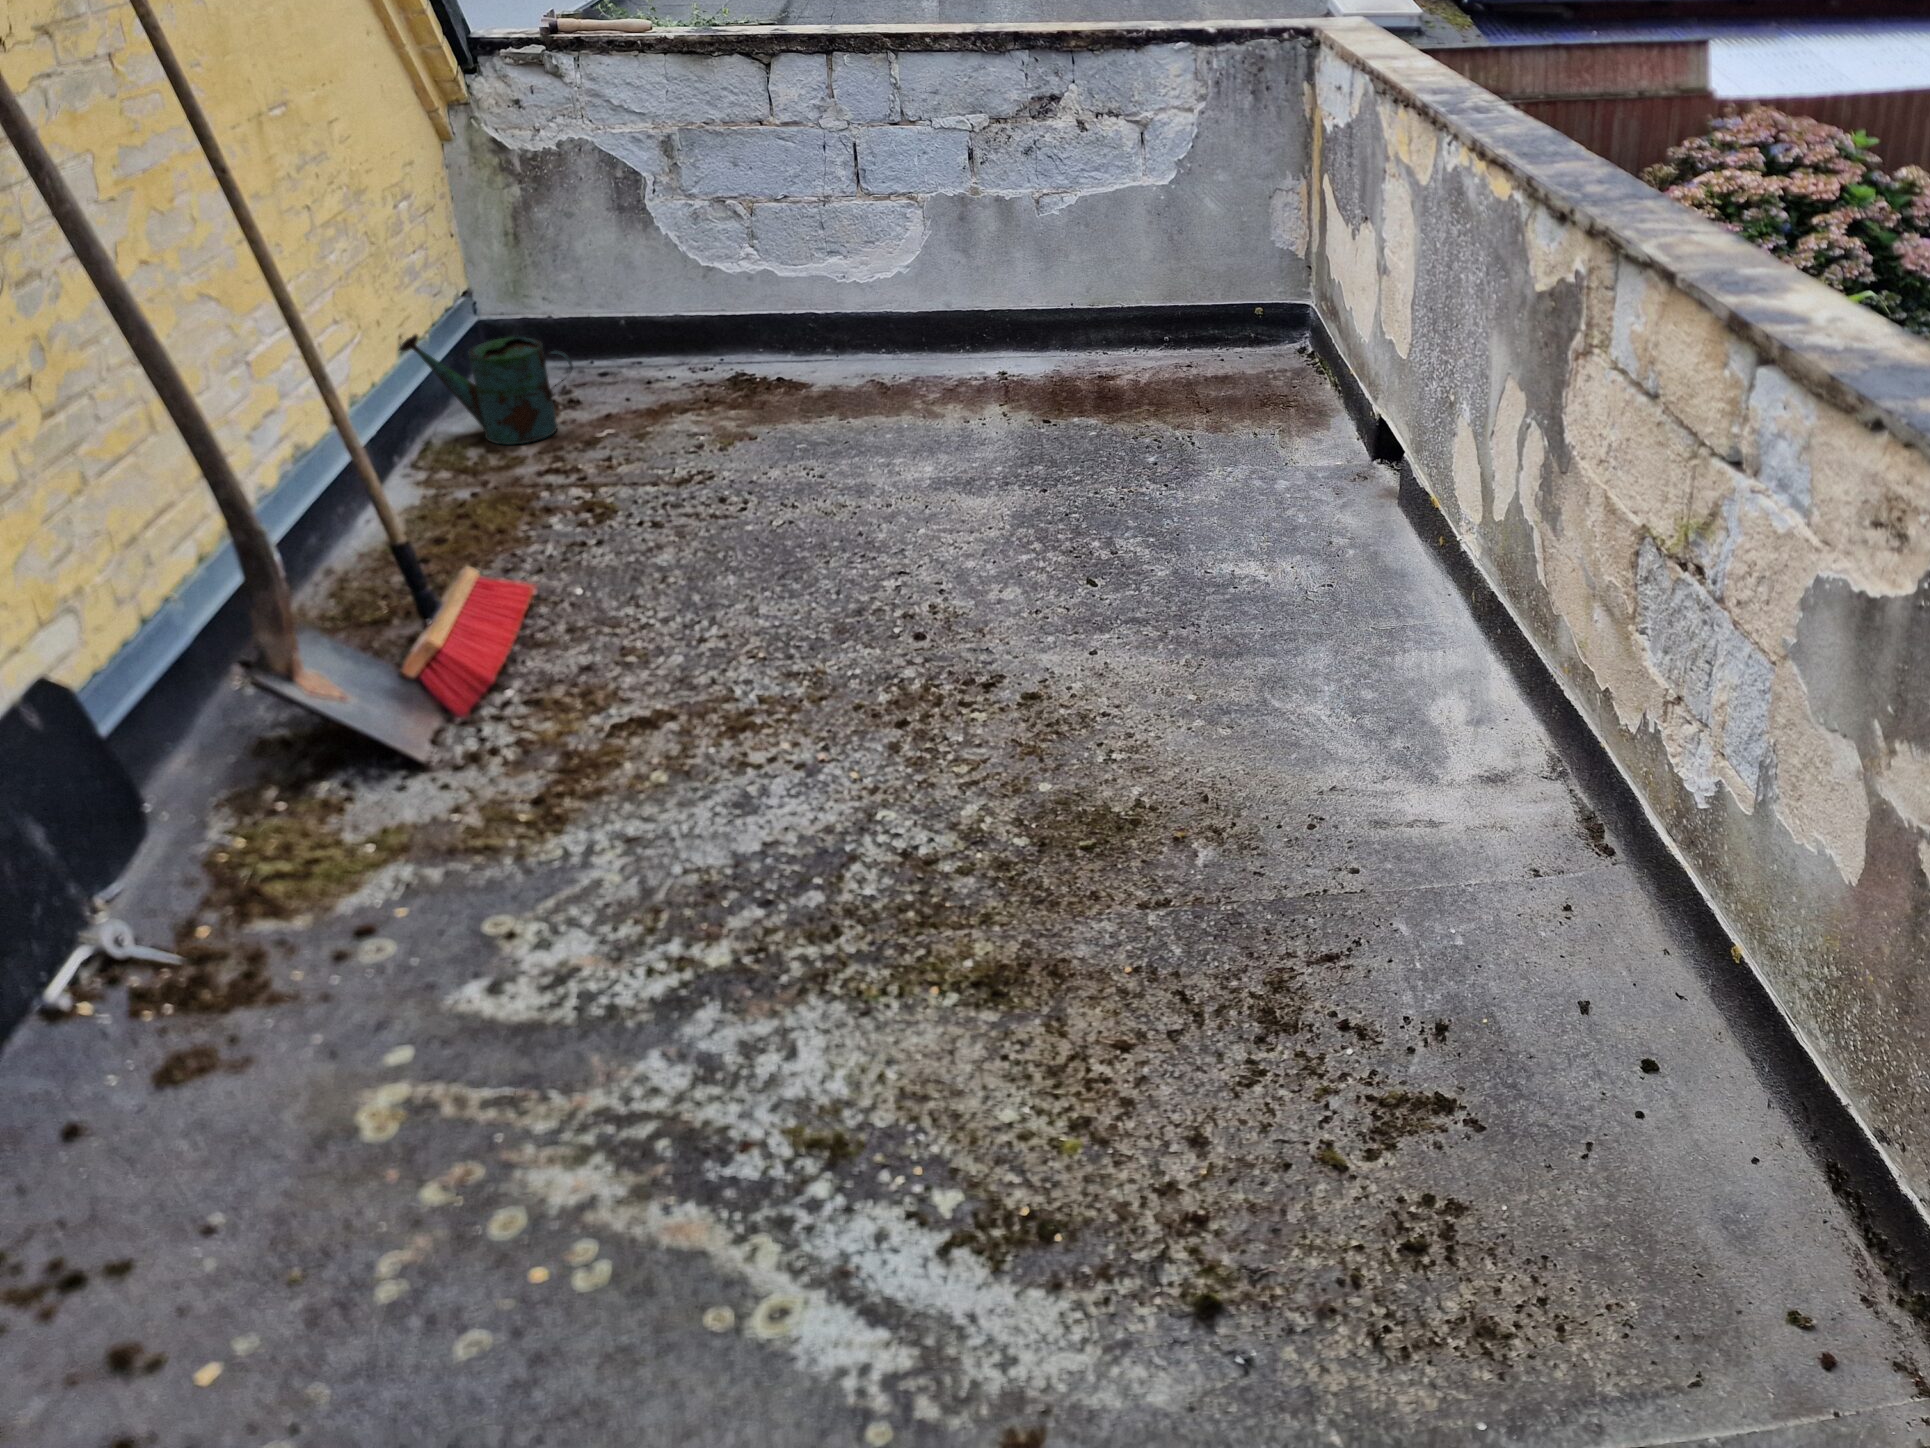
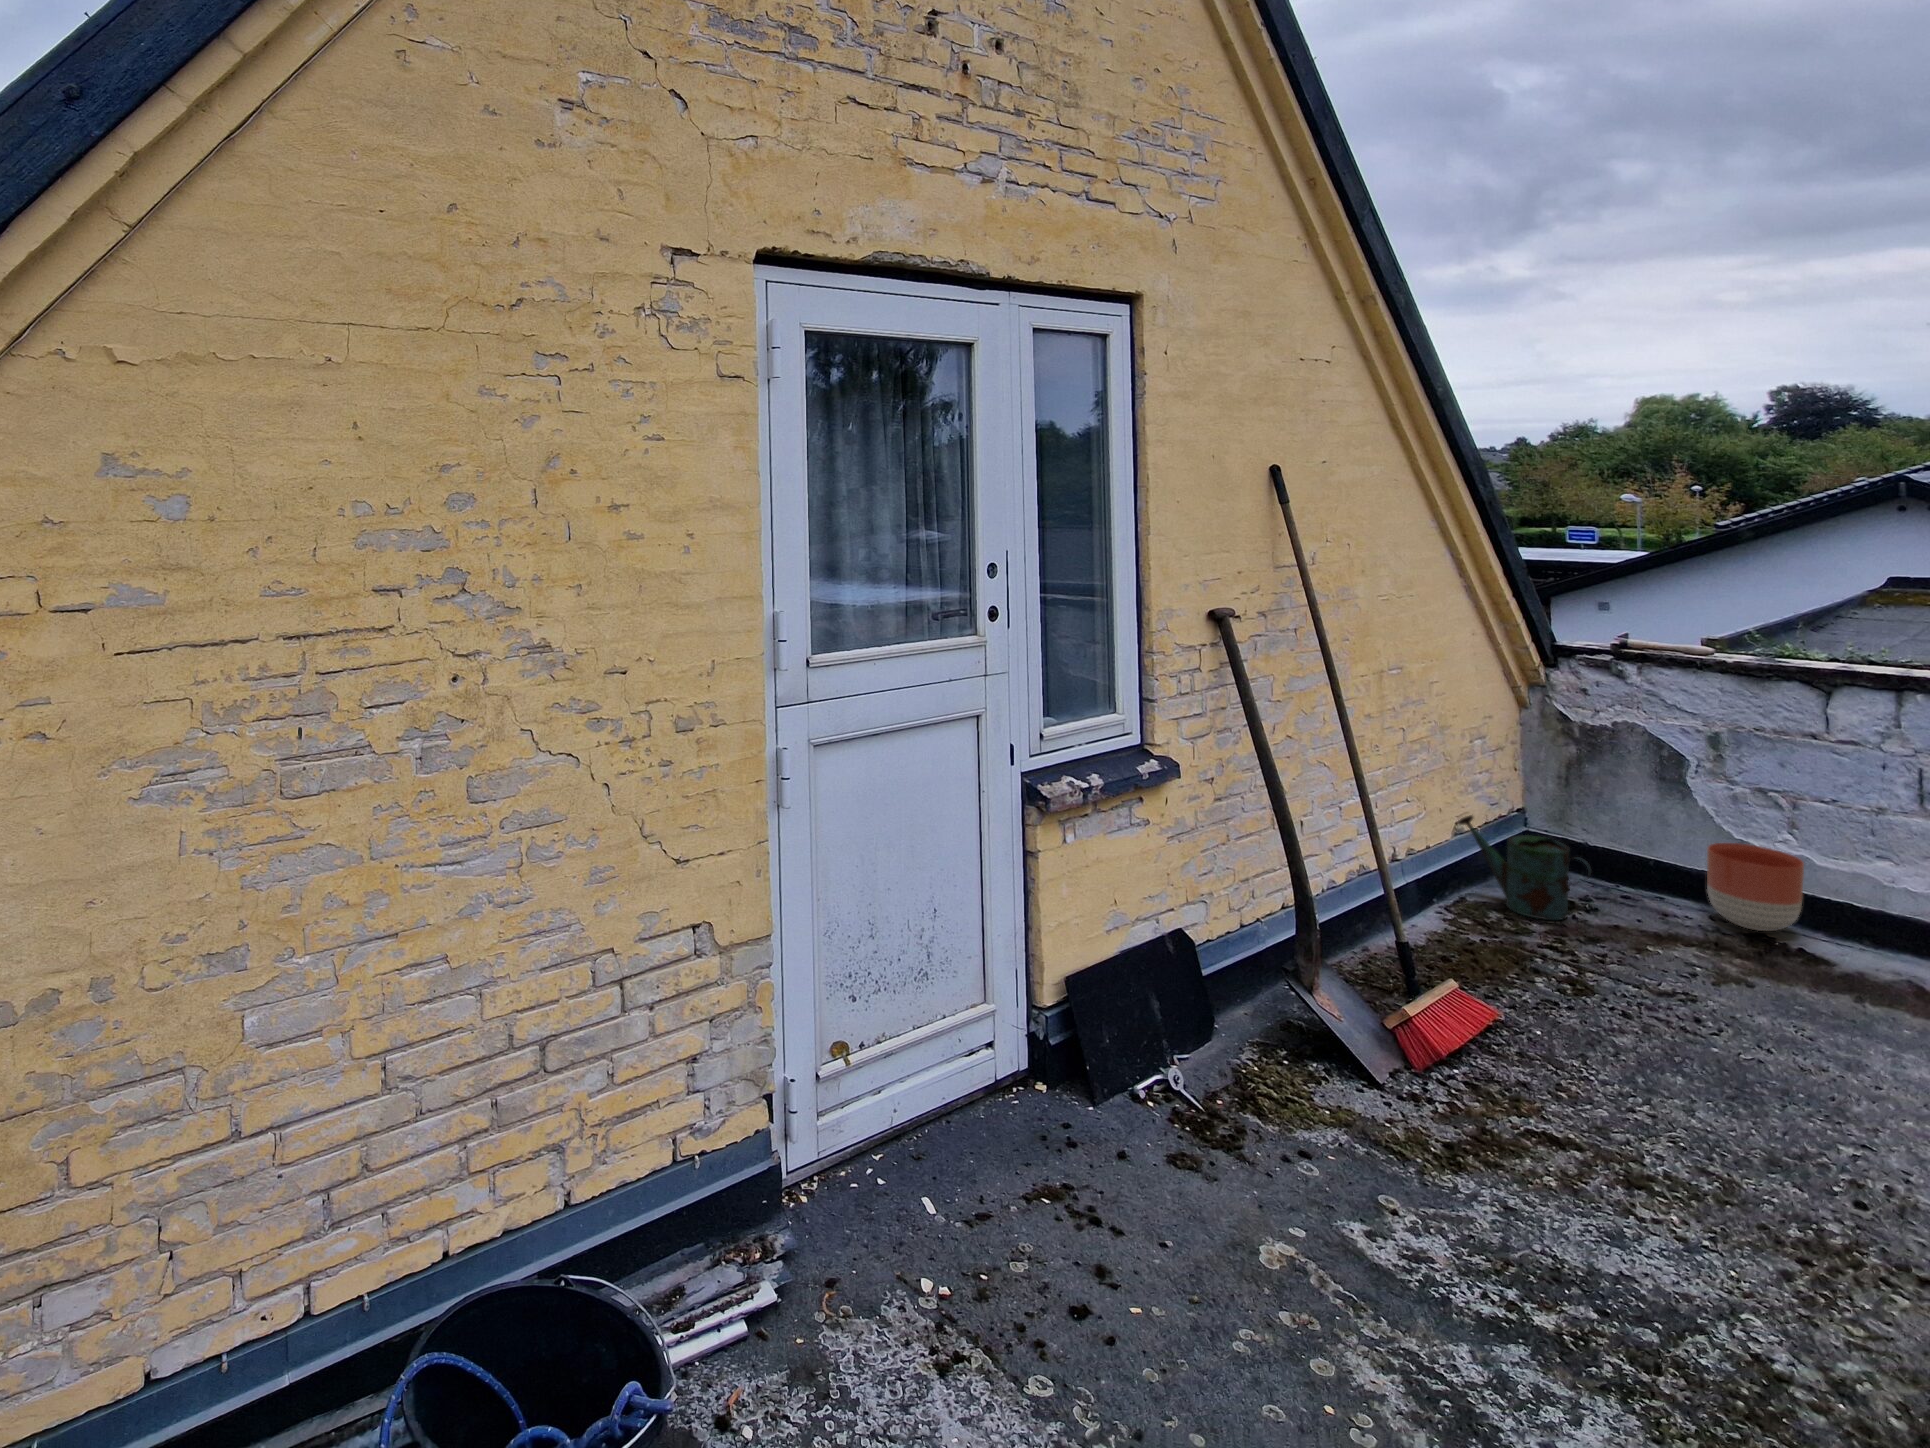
planter: none [674,280,766,375] -> present [1707,843,1804,931]

